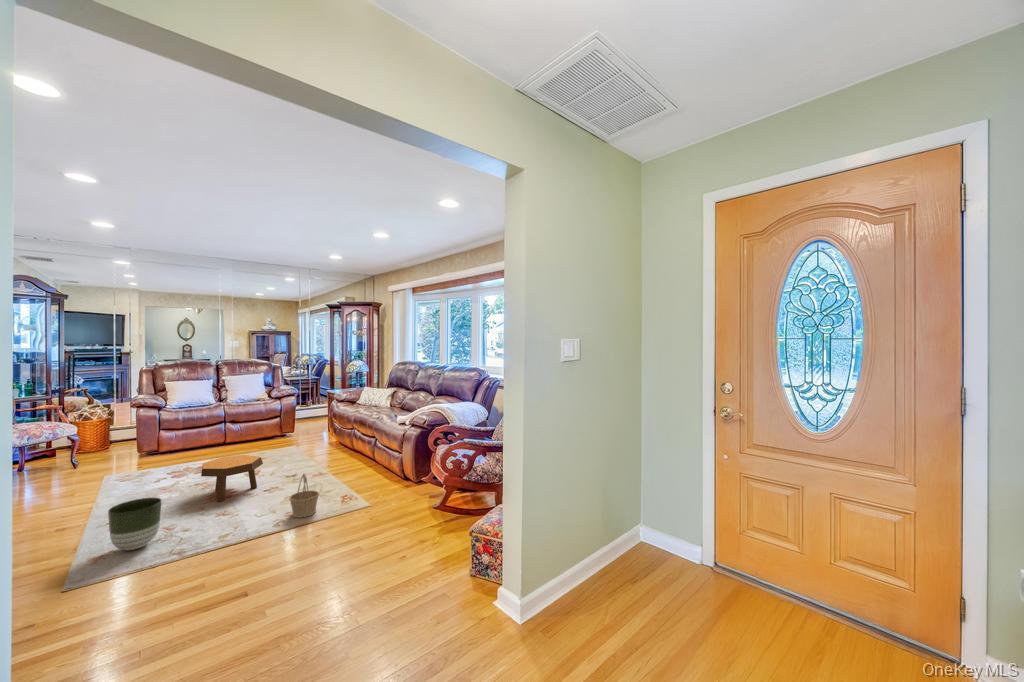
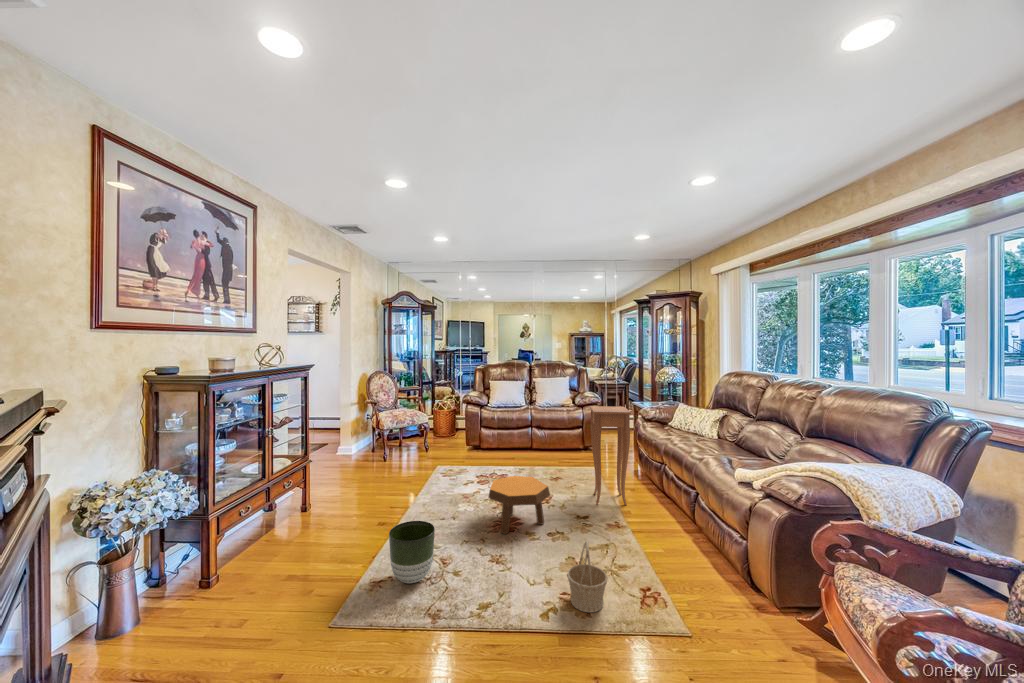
side table: none [294,391,330,467] -> present [590,406,631,505]

